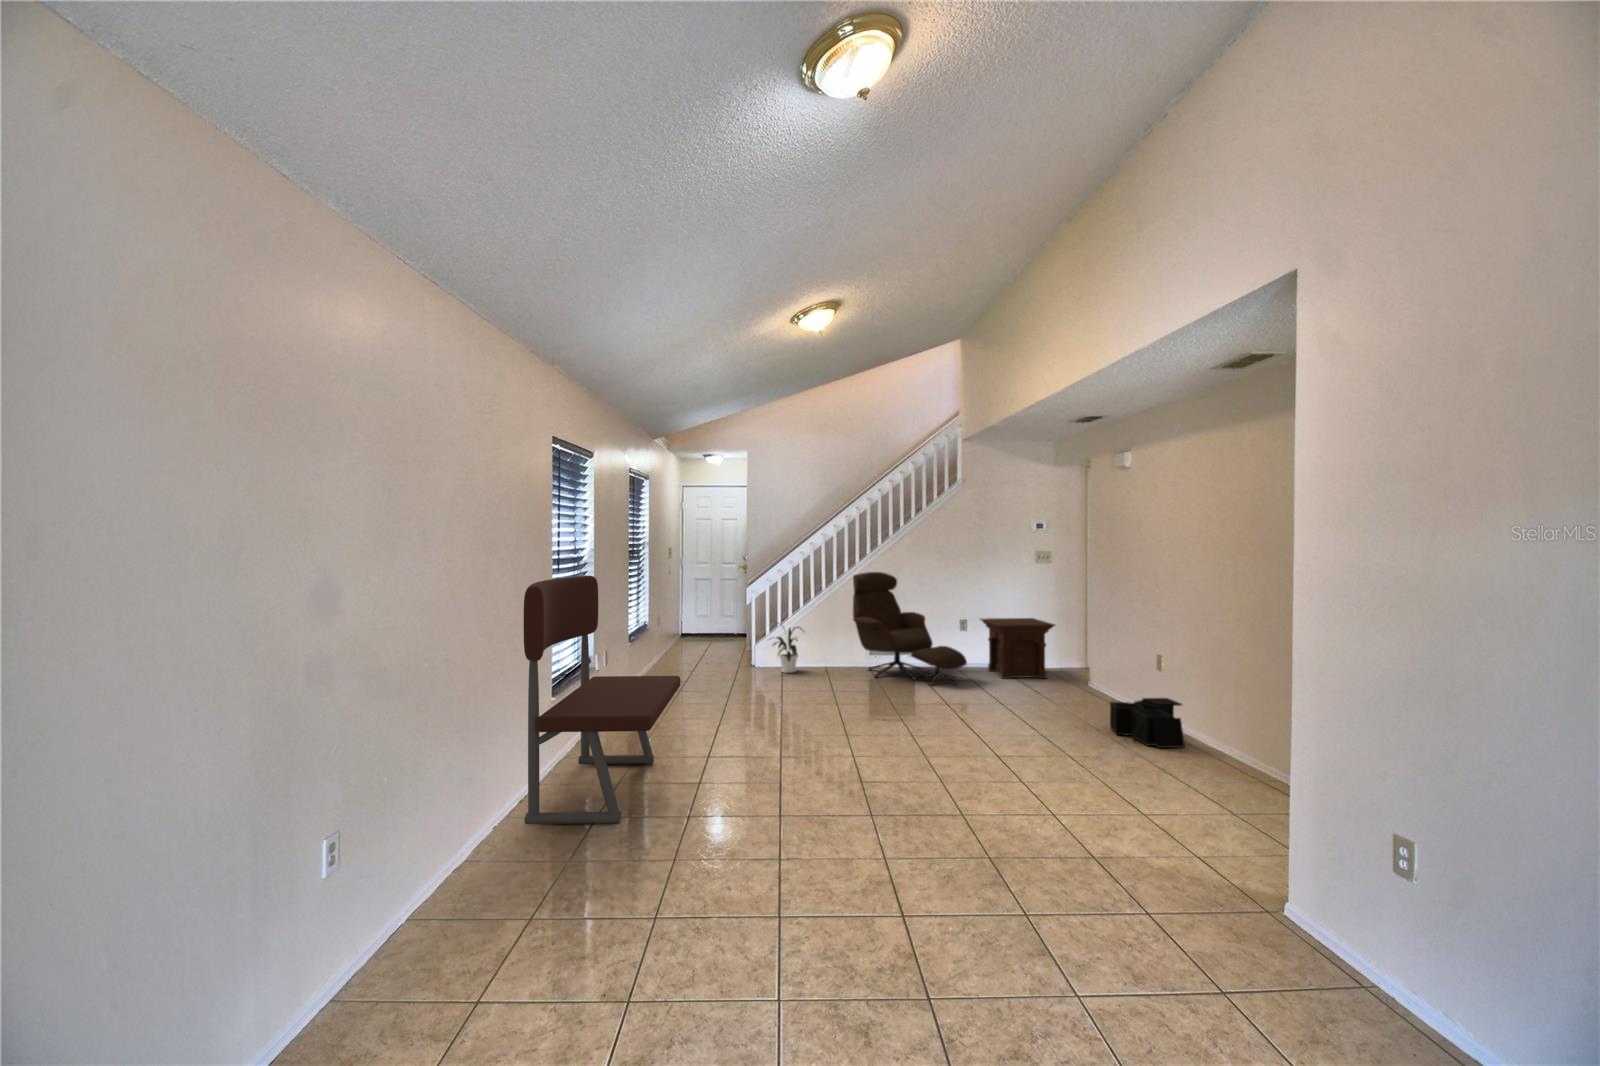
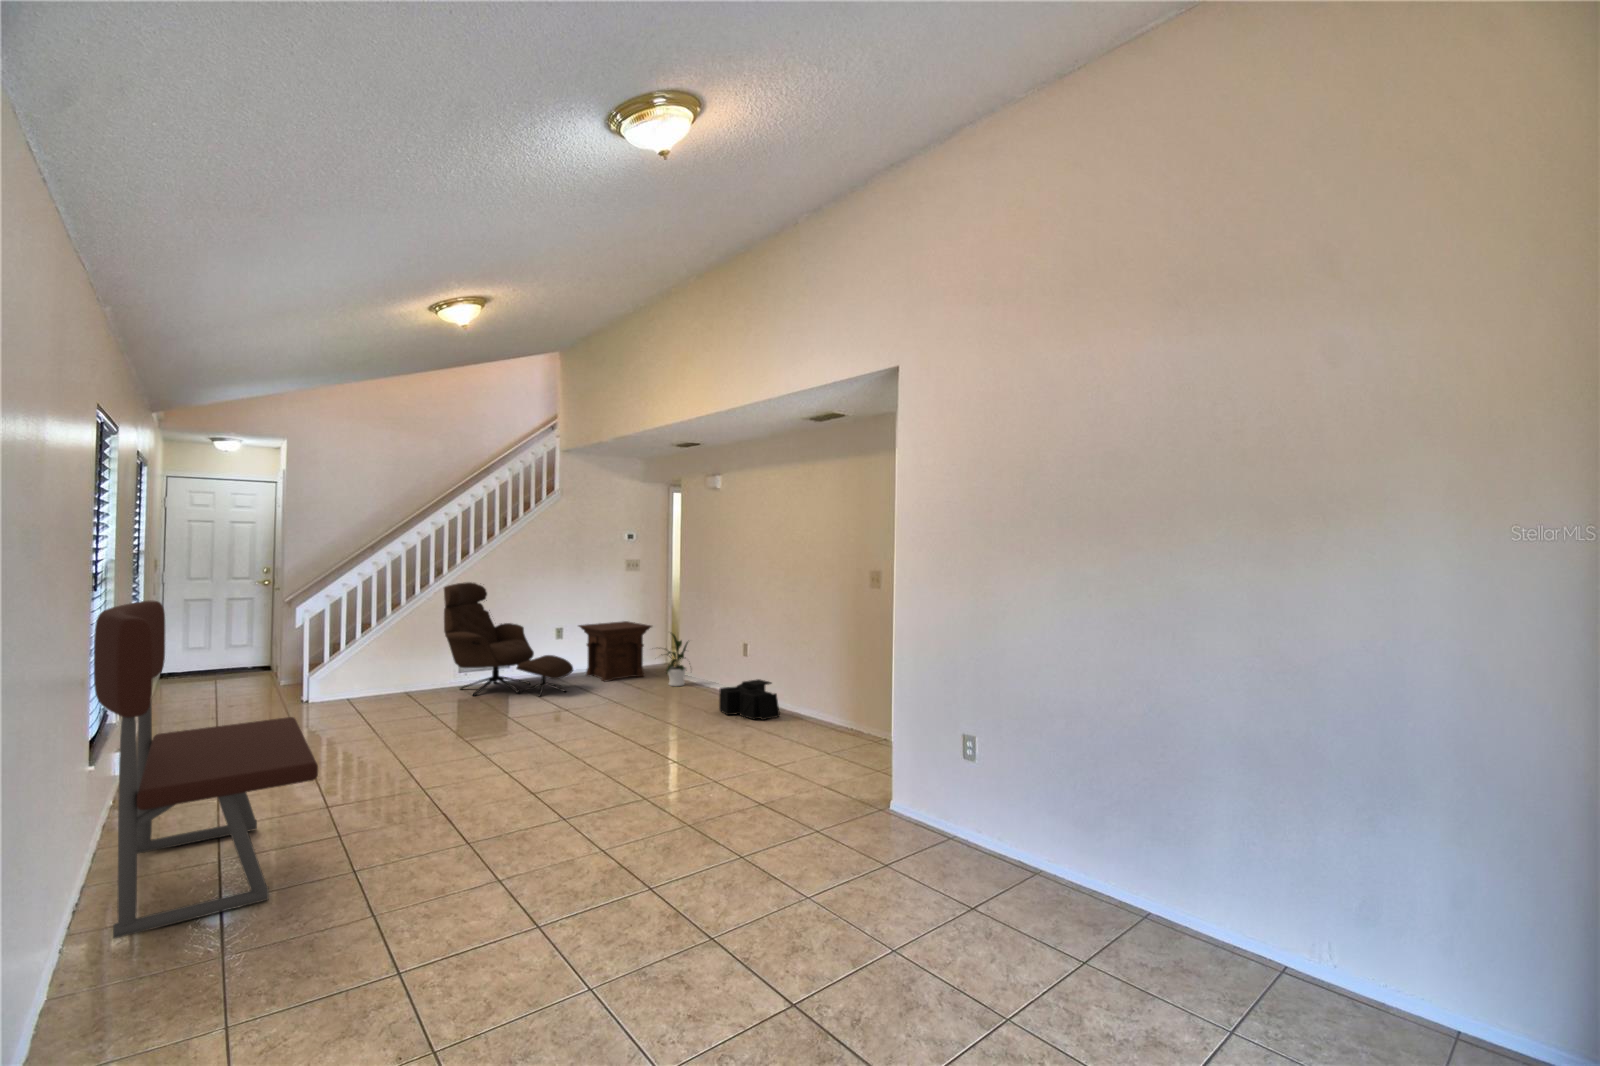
house plant: present [772,623,802,673] -> present [666,634,688,686]

